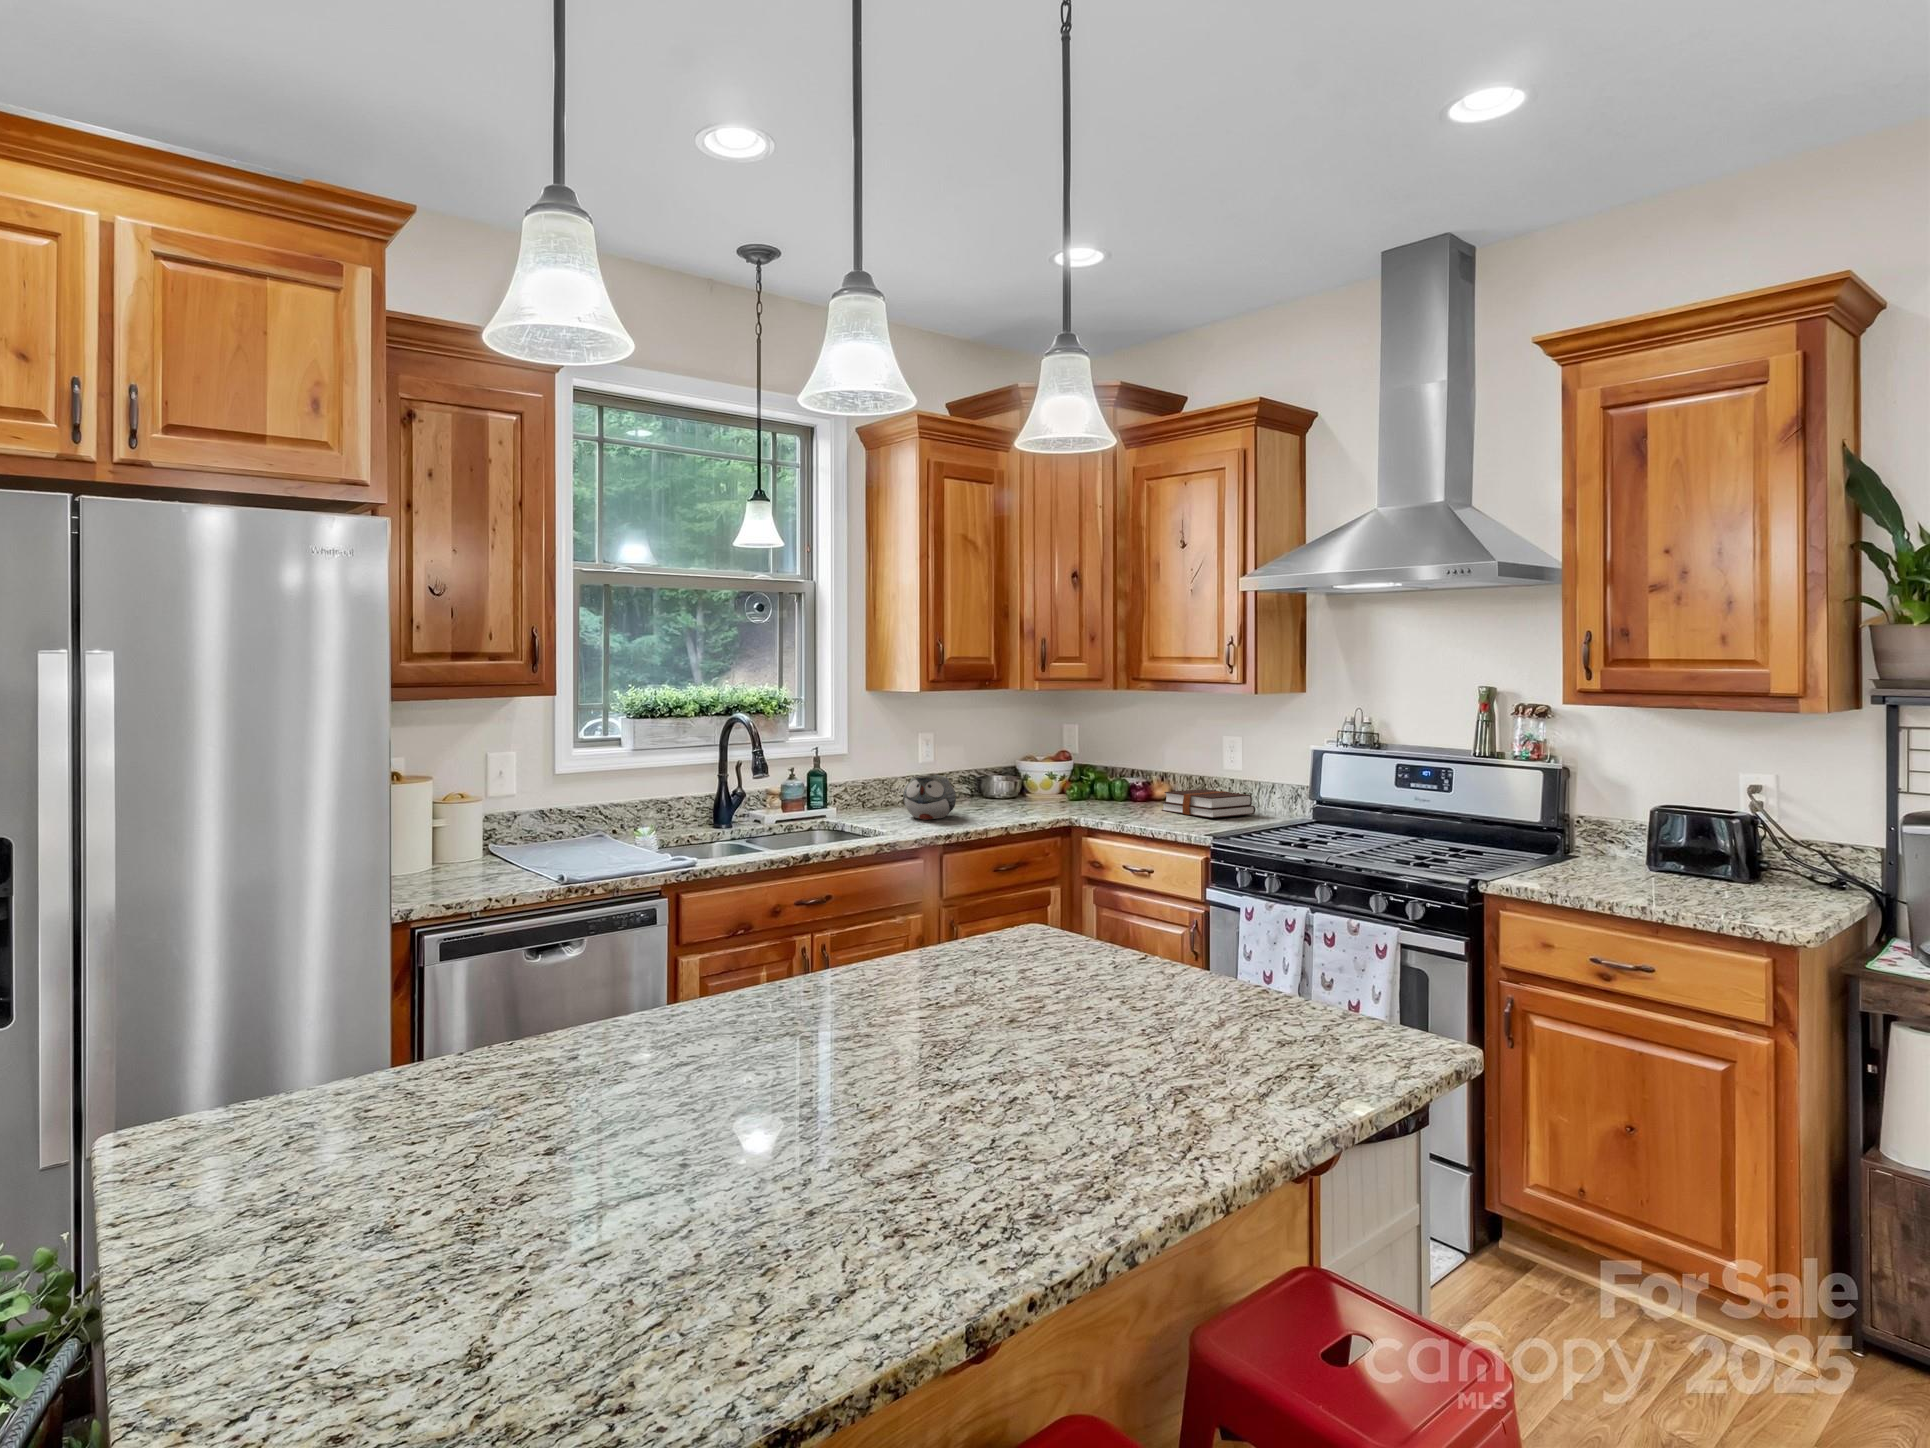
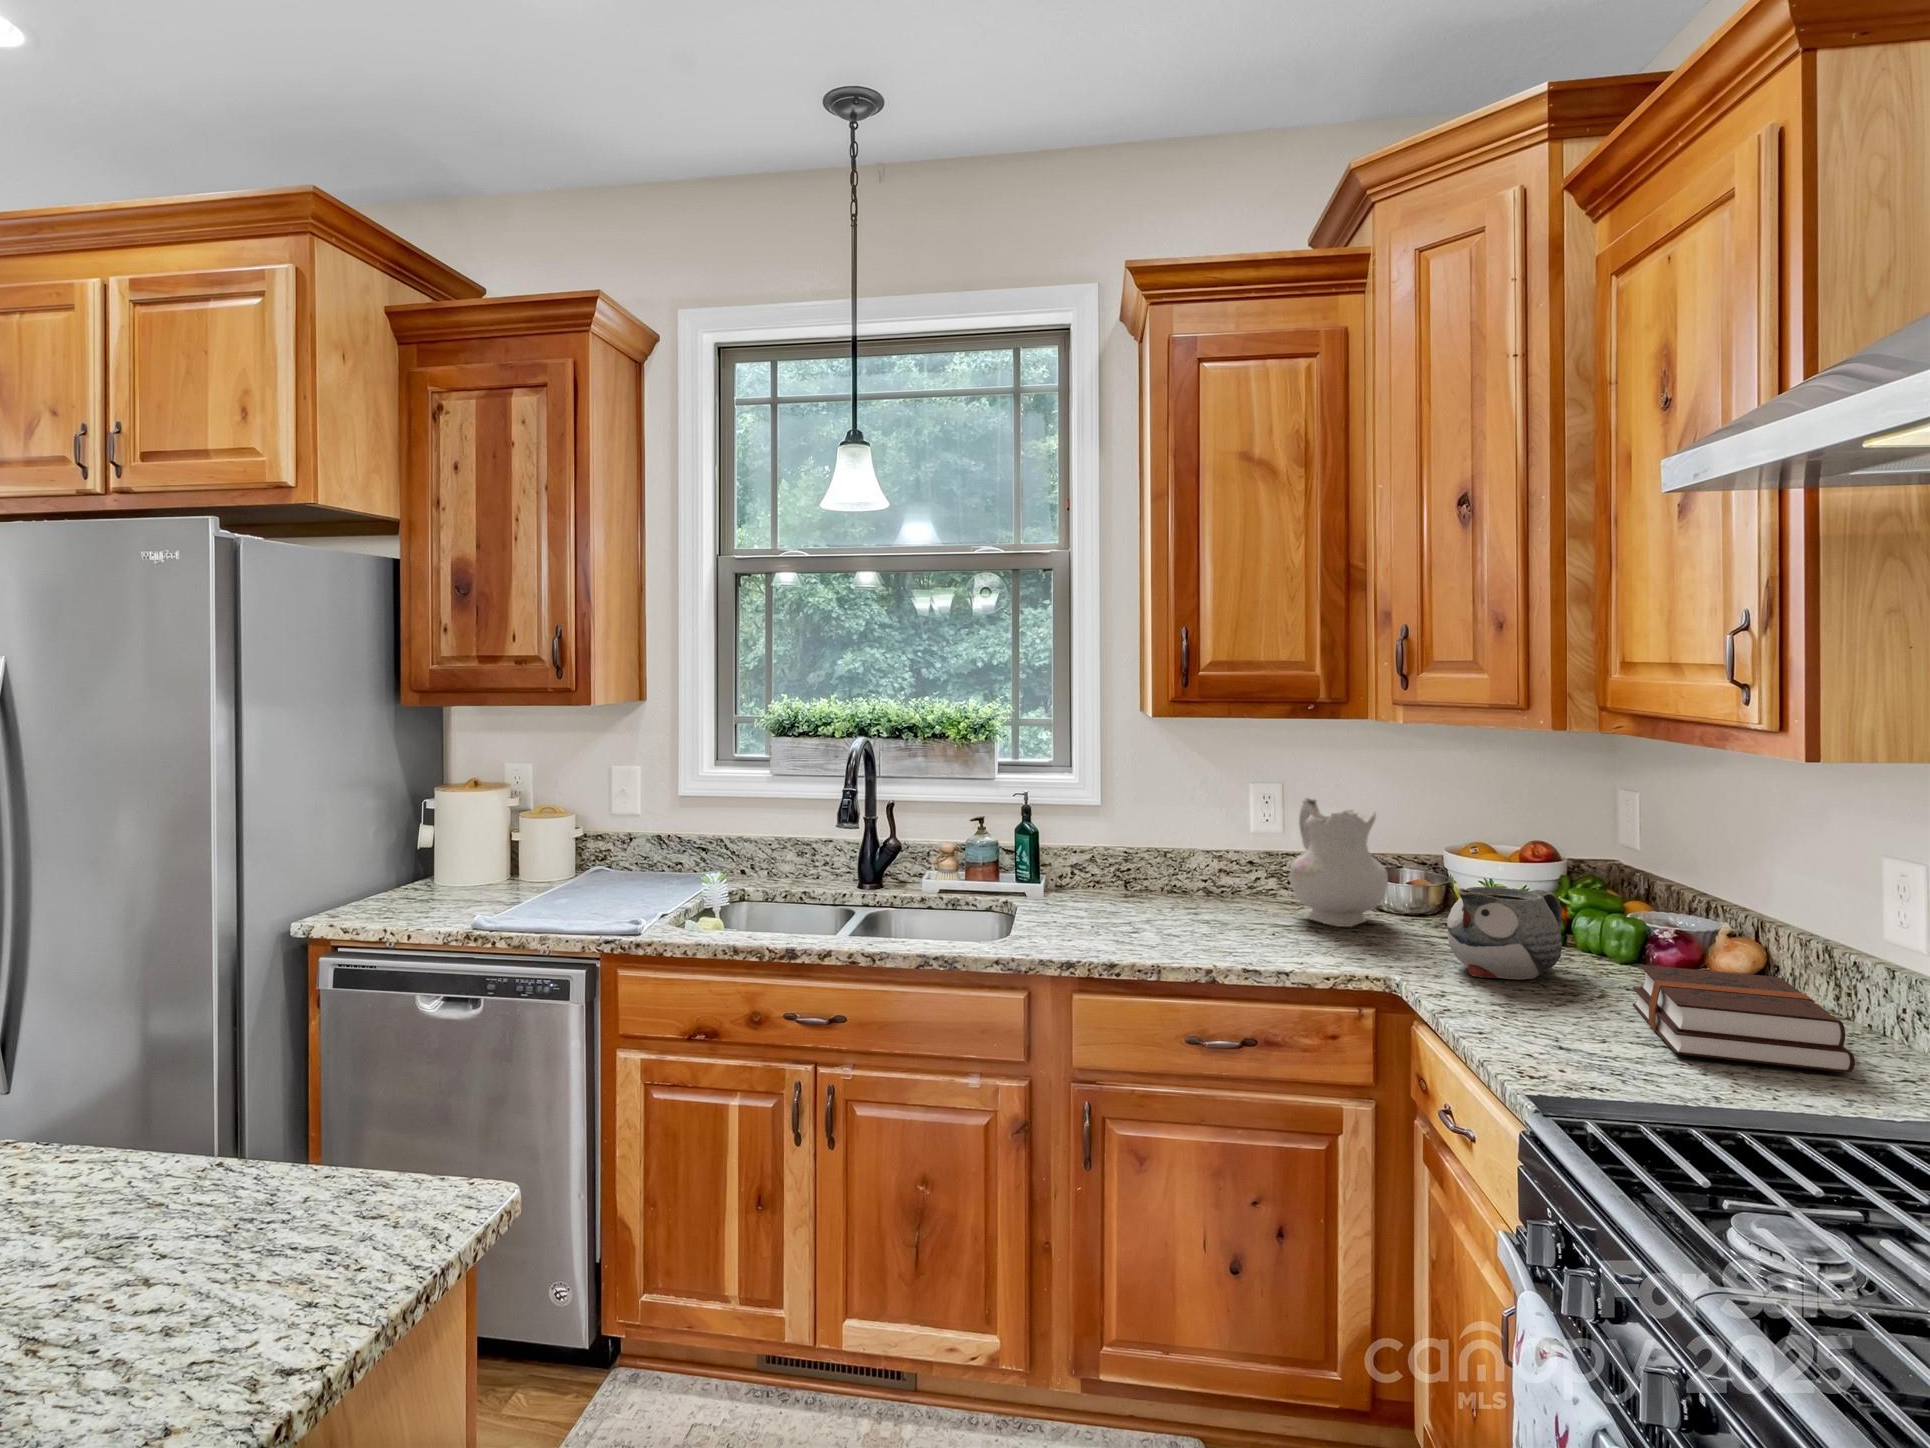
ceramic pitcher: none [963,738,1019,805] -> present [1290,798,1388,927]
teapot: present [903,775,956,819] -> present [1447,887,1562,979]

